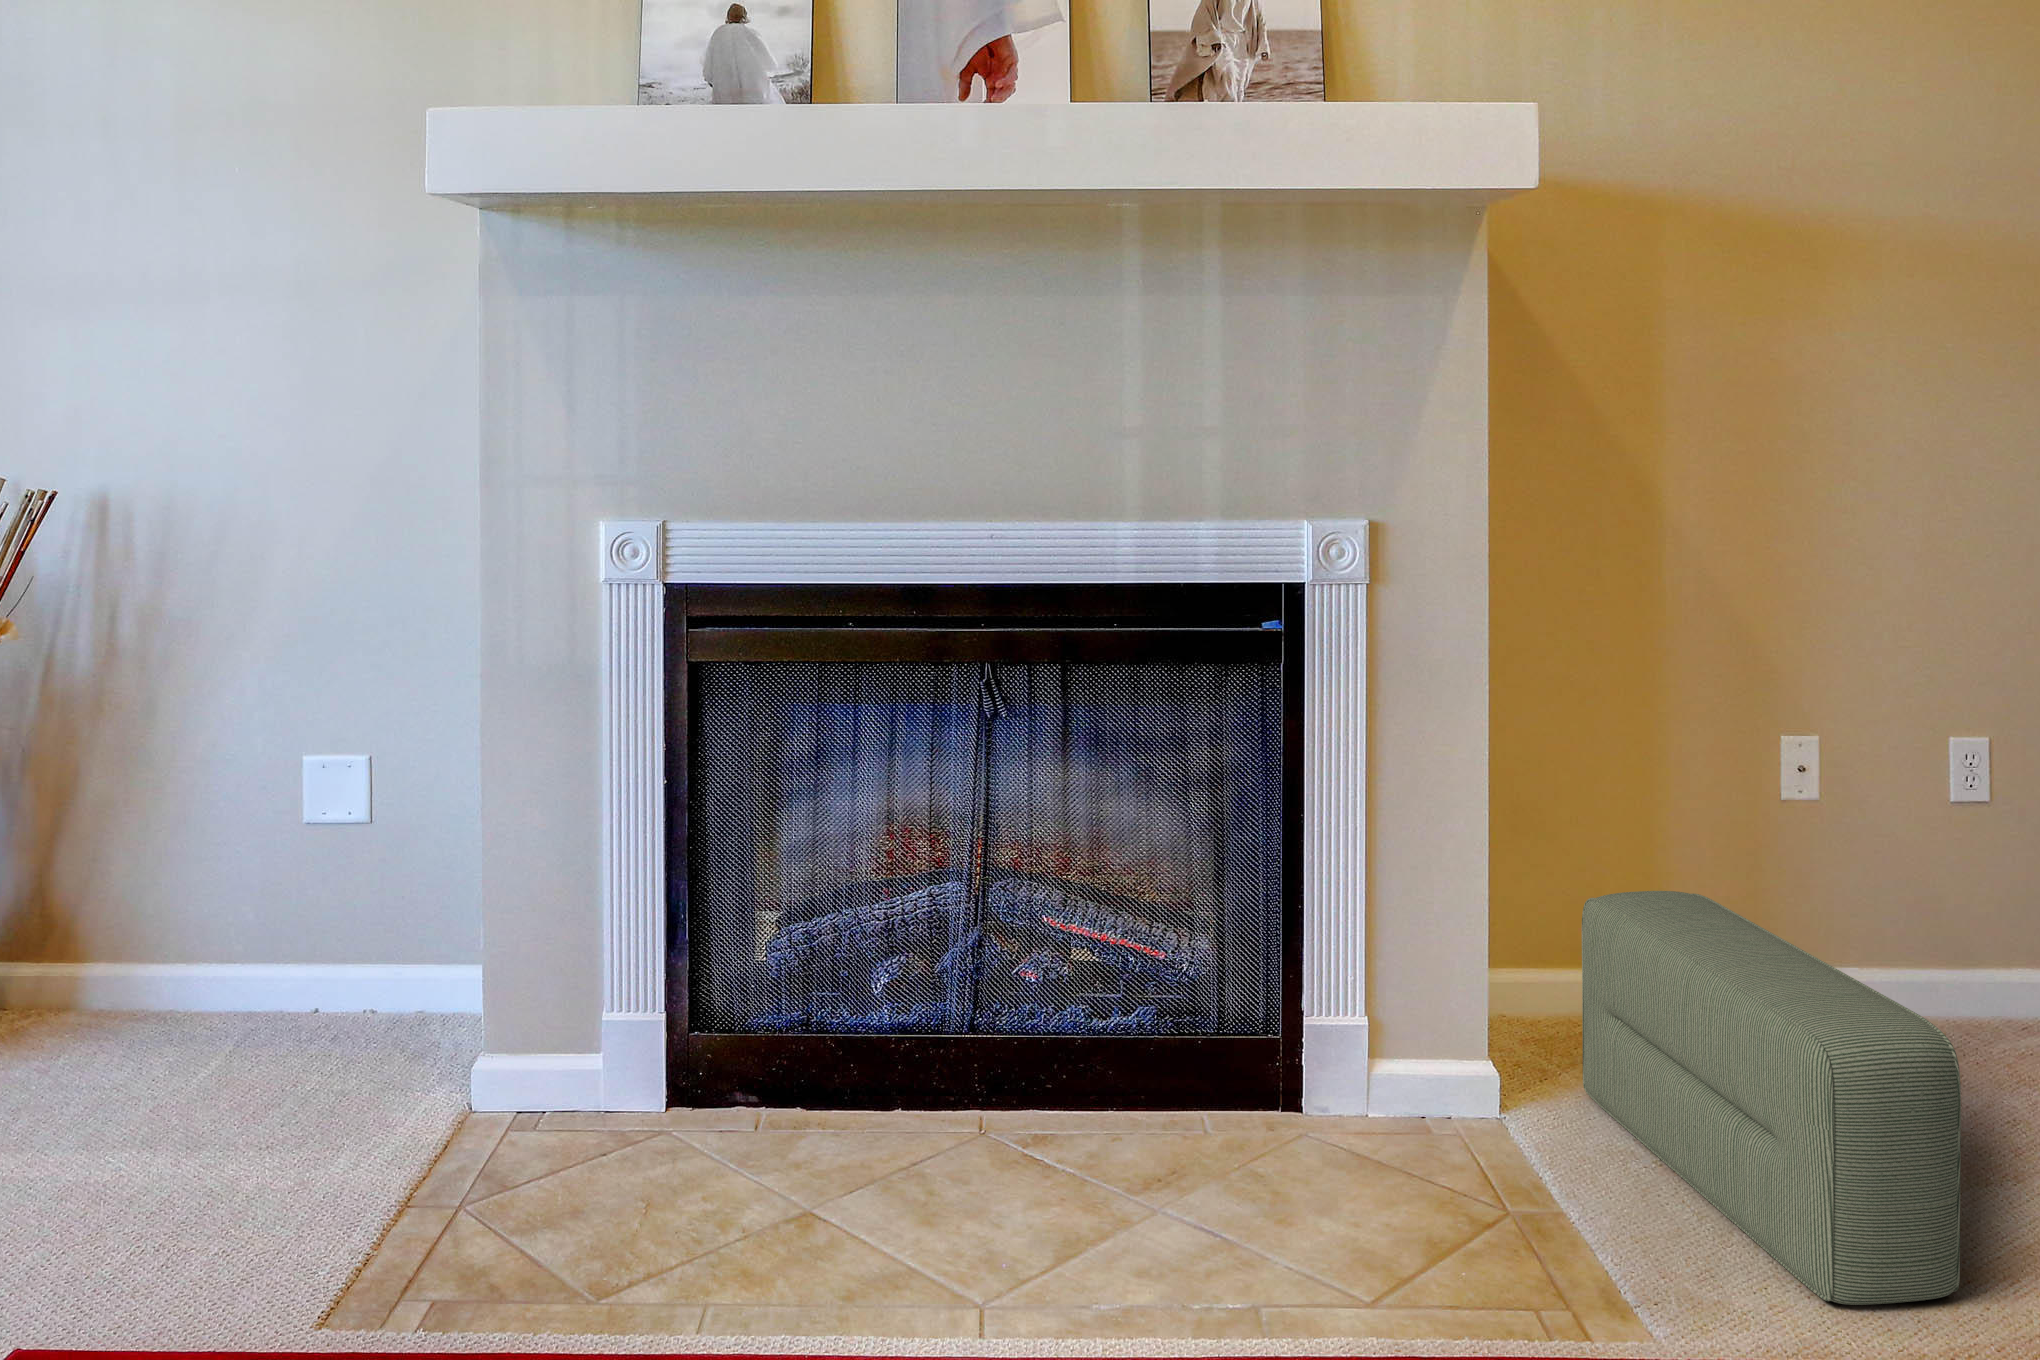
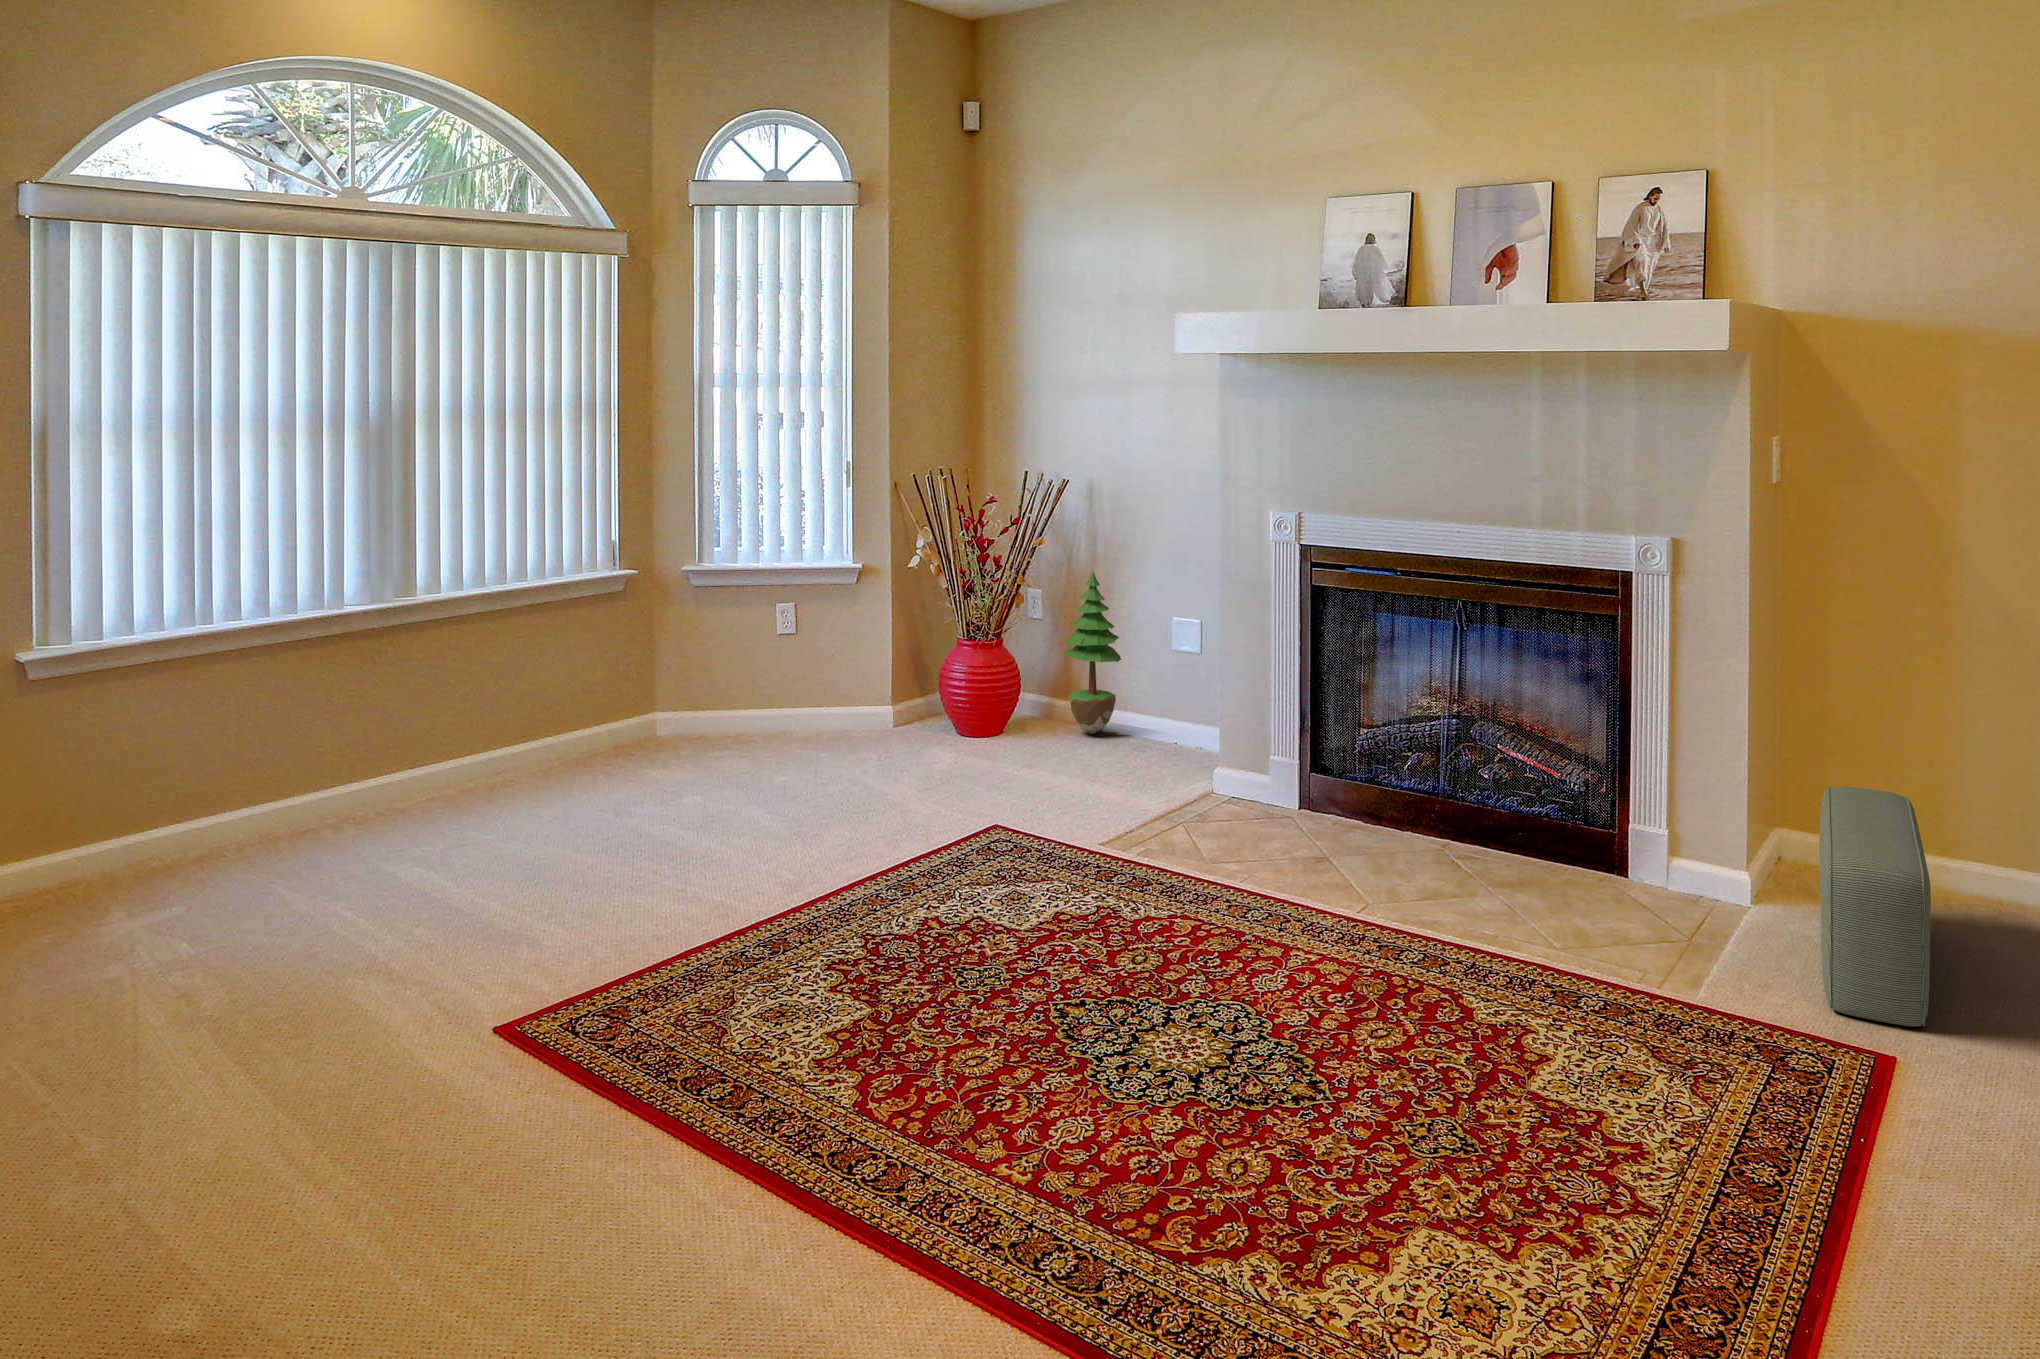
potted tree: none [57,680,196,1028] -> present [1064,571,1121,734]

